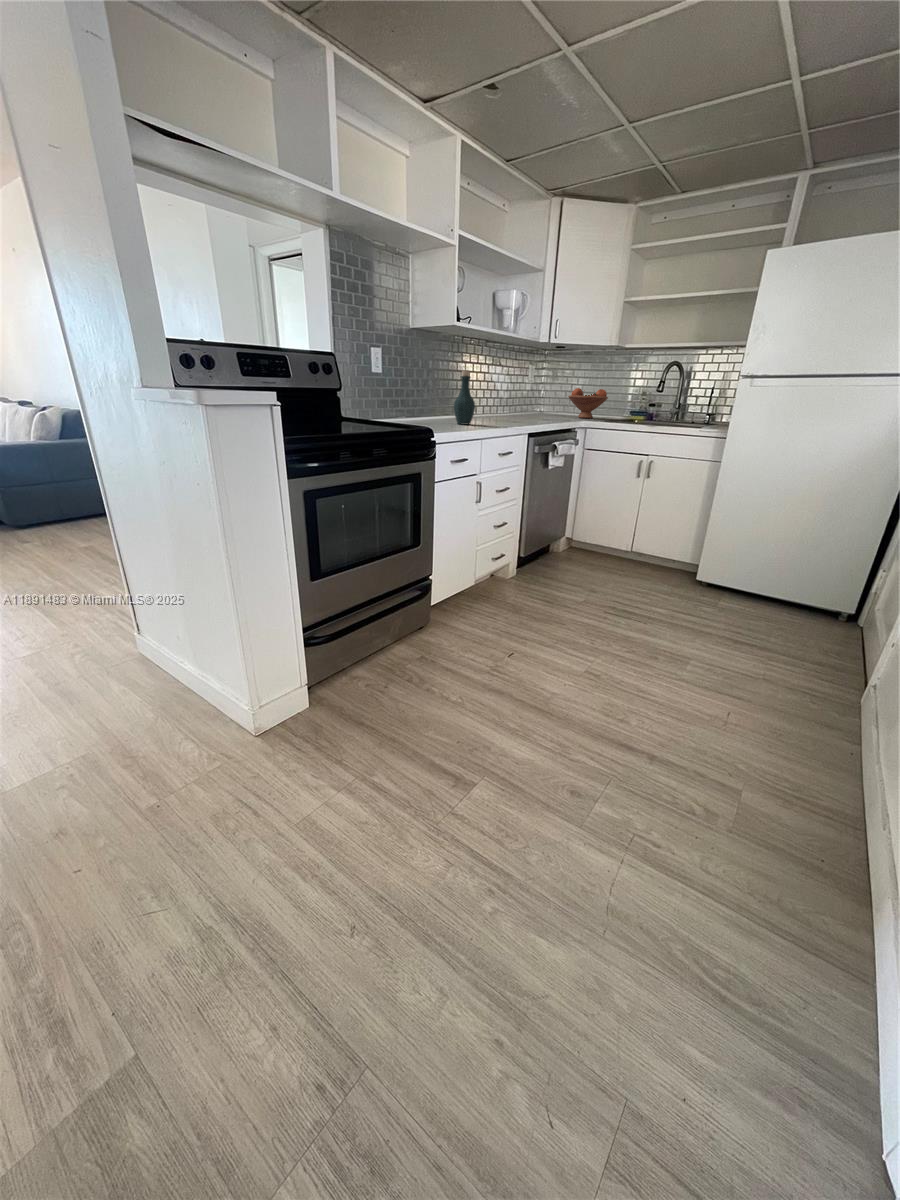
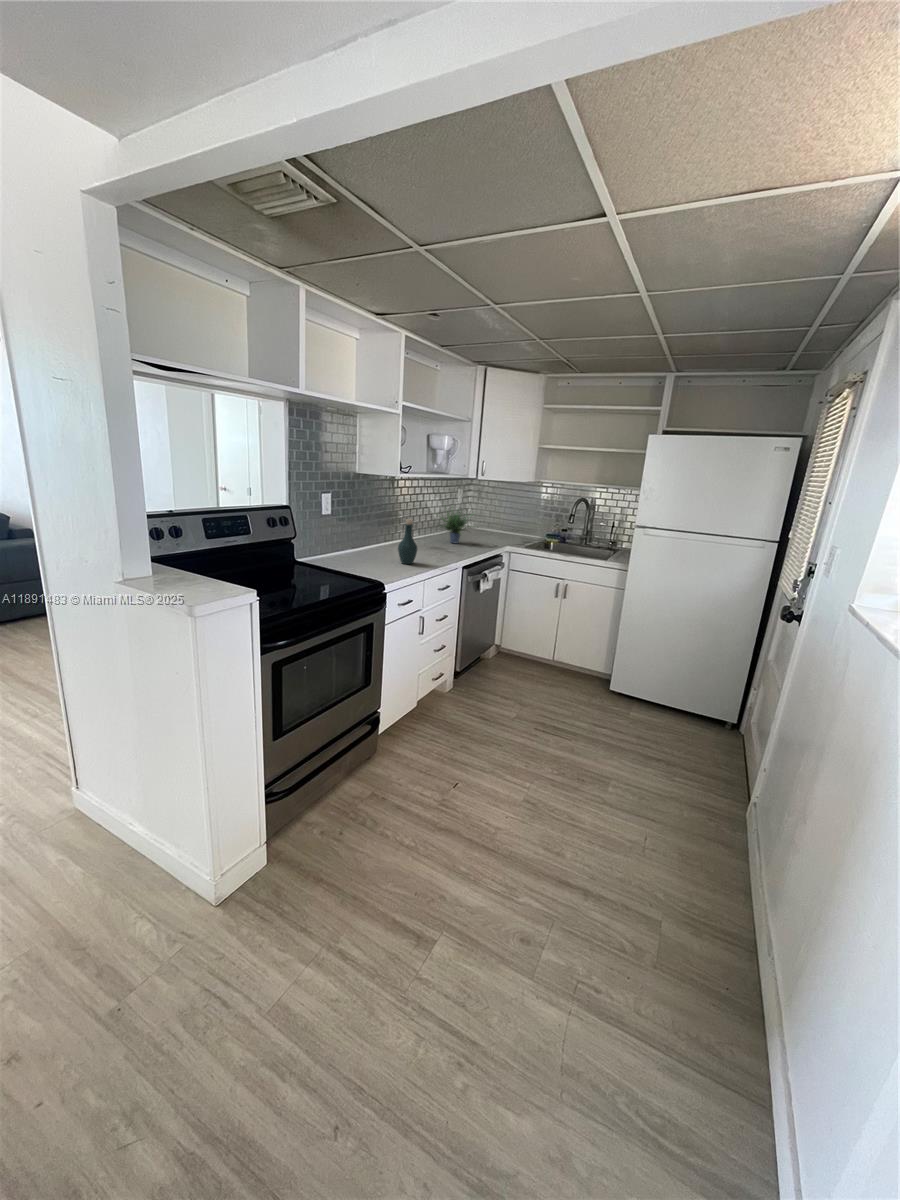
potted plant: none [498,366,550,419] -> present [441,512,467,543]
fruit bowl: present [568,388,608,418] -> none [494,510,528,537]

